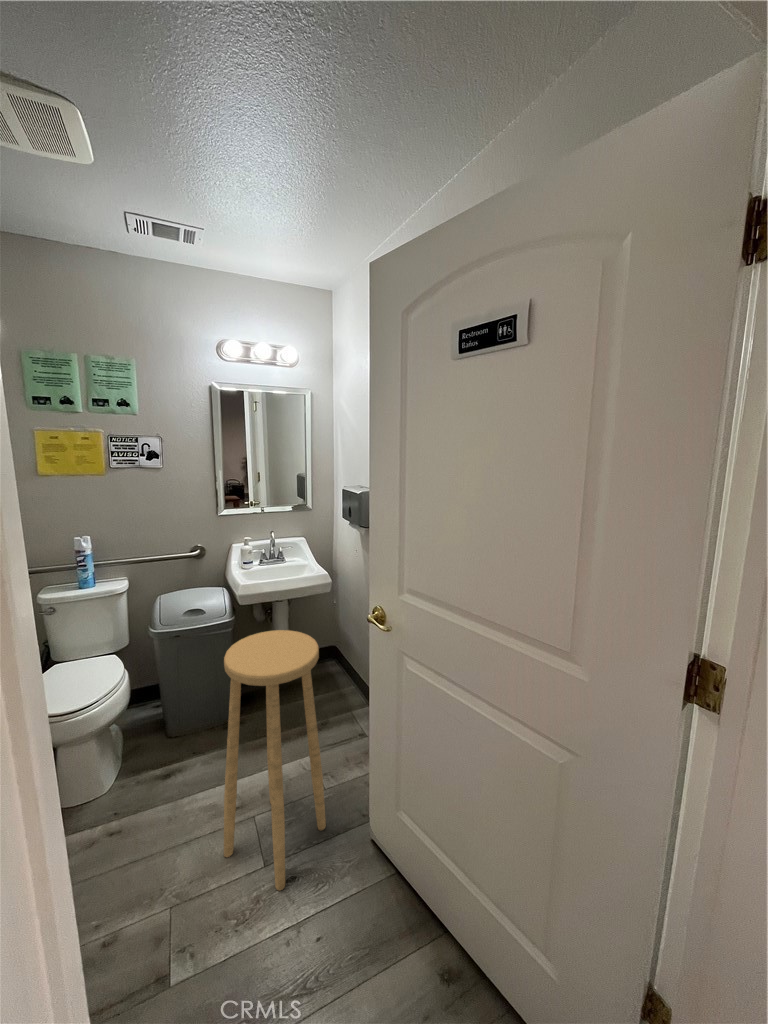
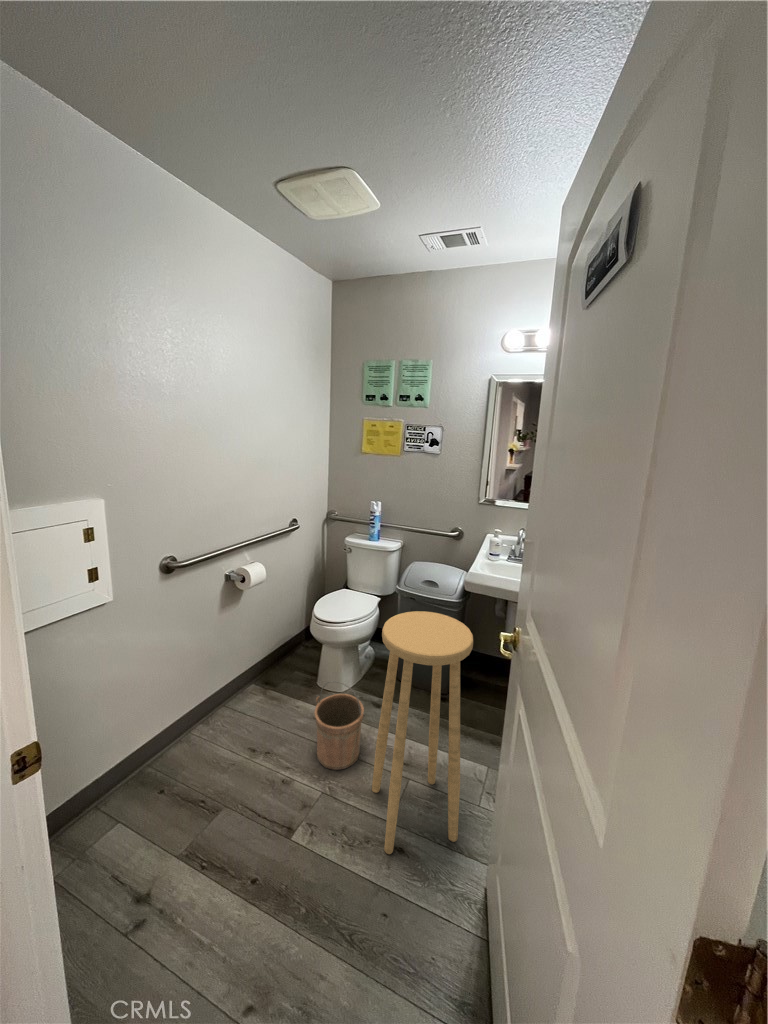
bucket: none [107,768,191,887] -> present [314,681,365,770]

